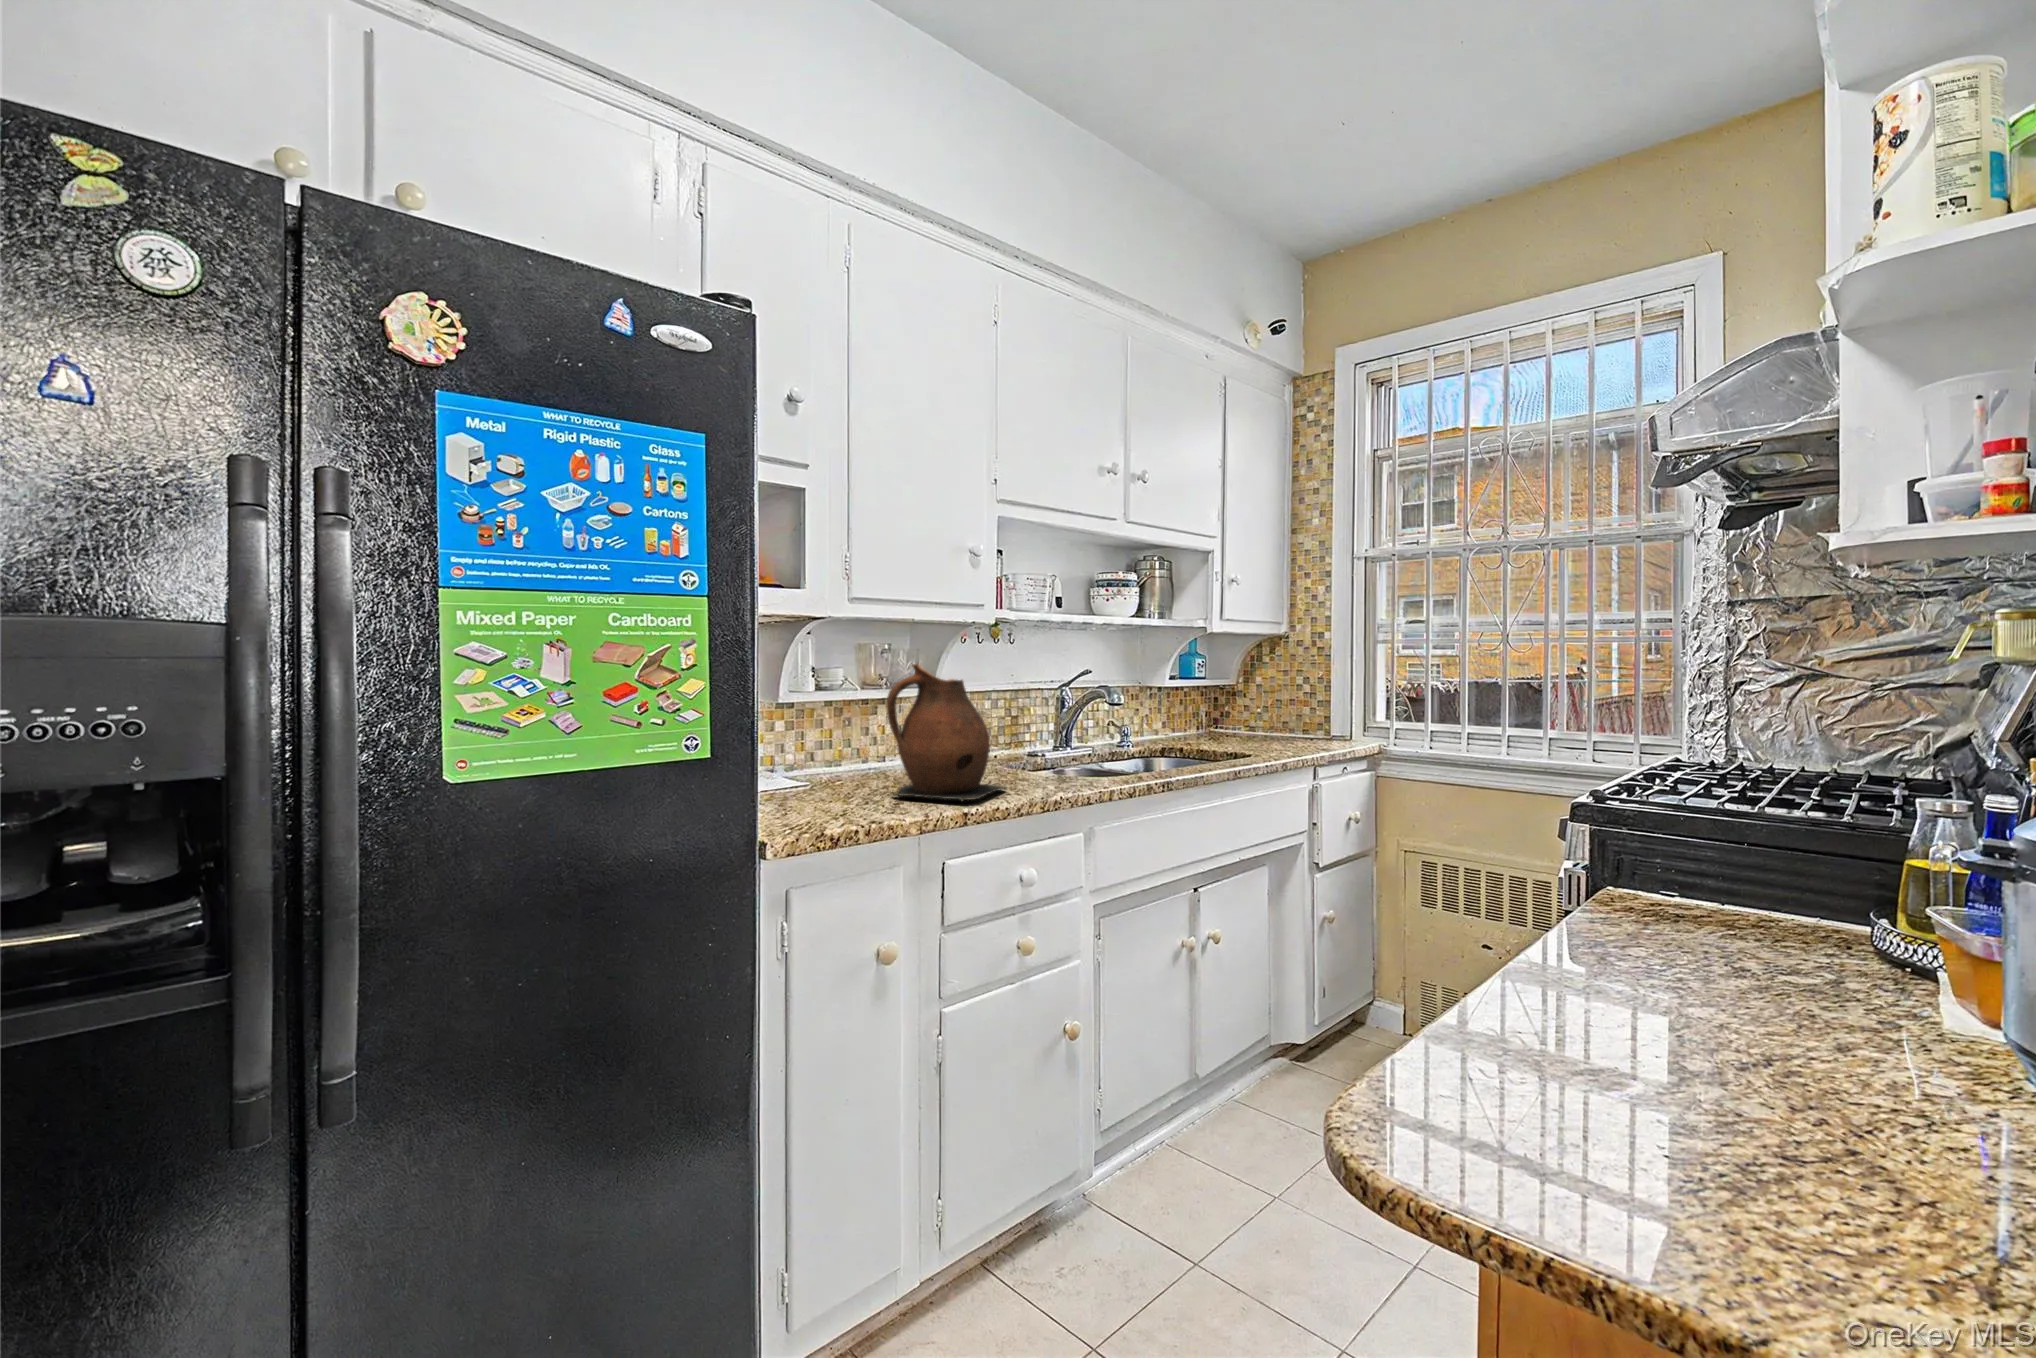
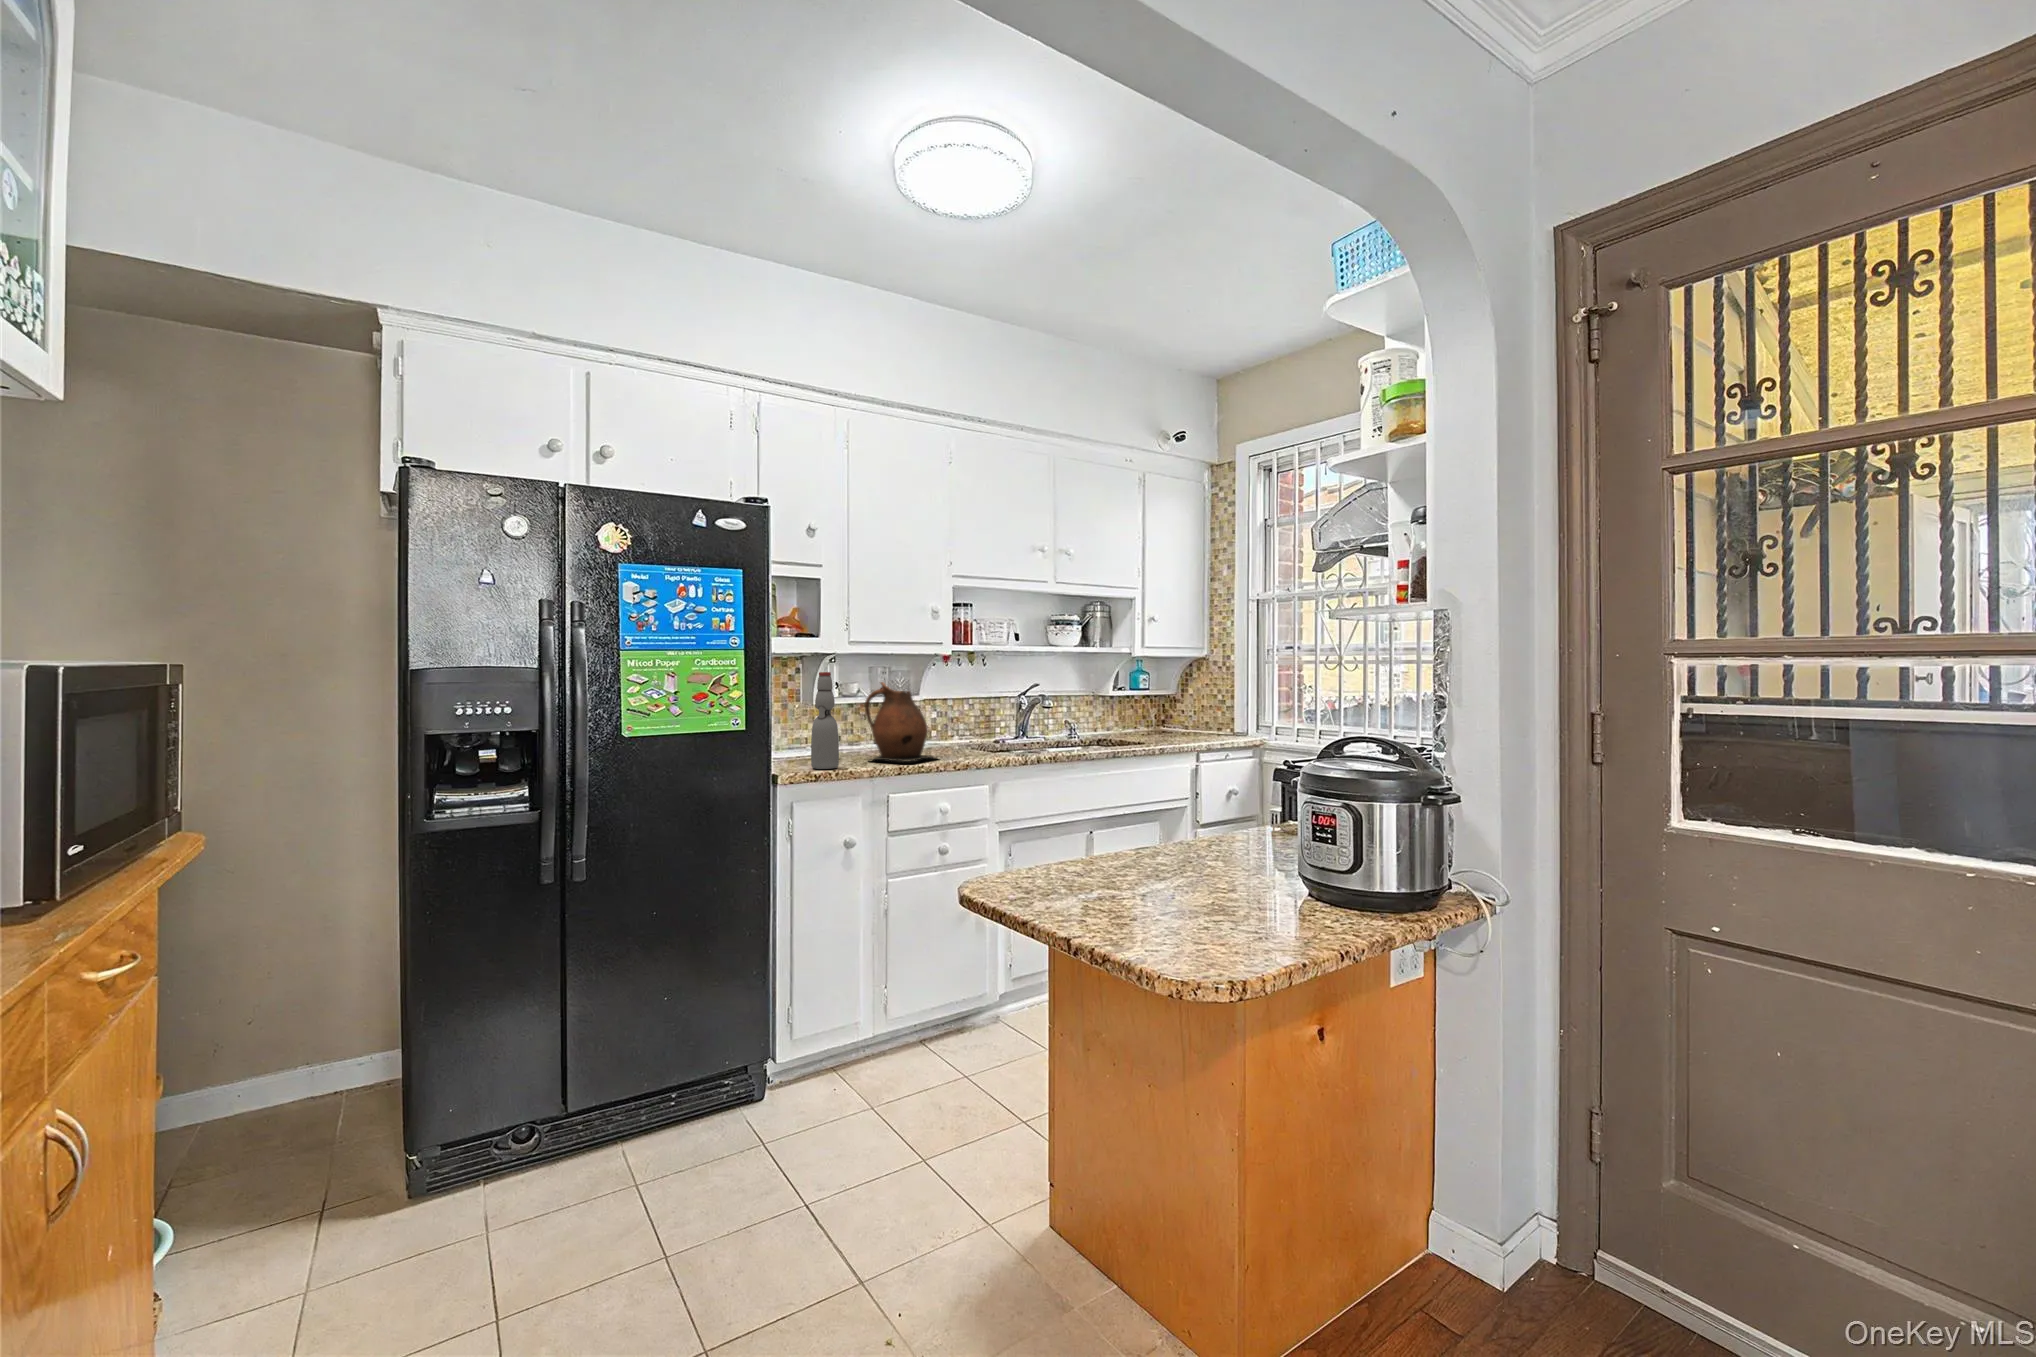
bottle: none [812,645,861,820] -> present [811,672,839,769]

